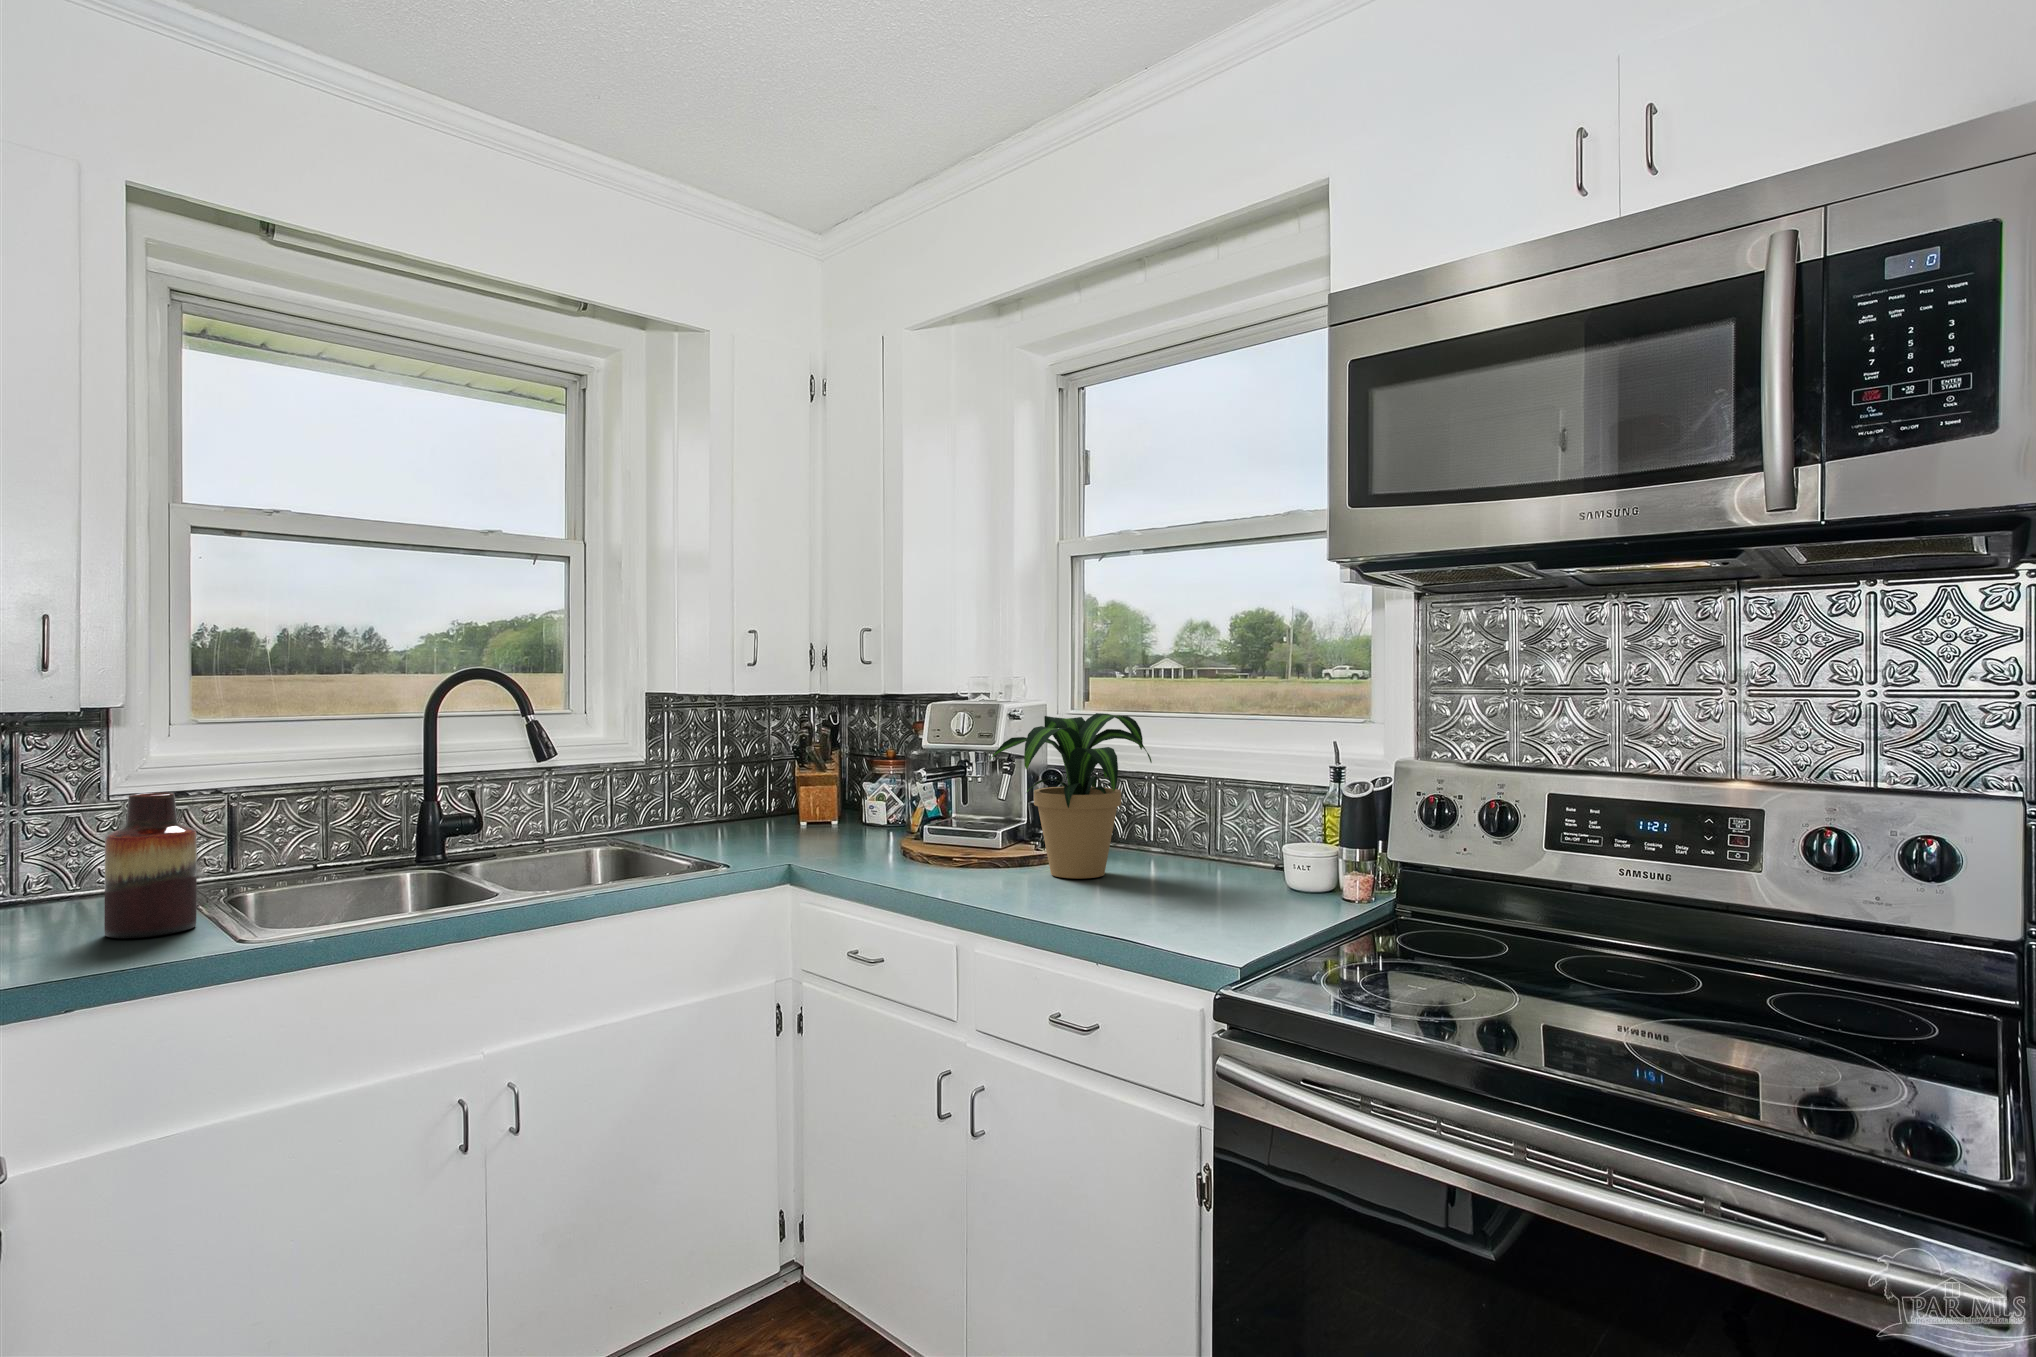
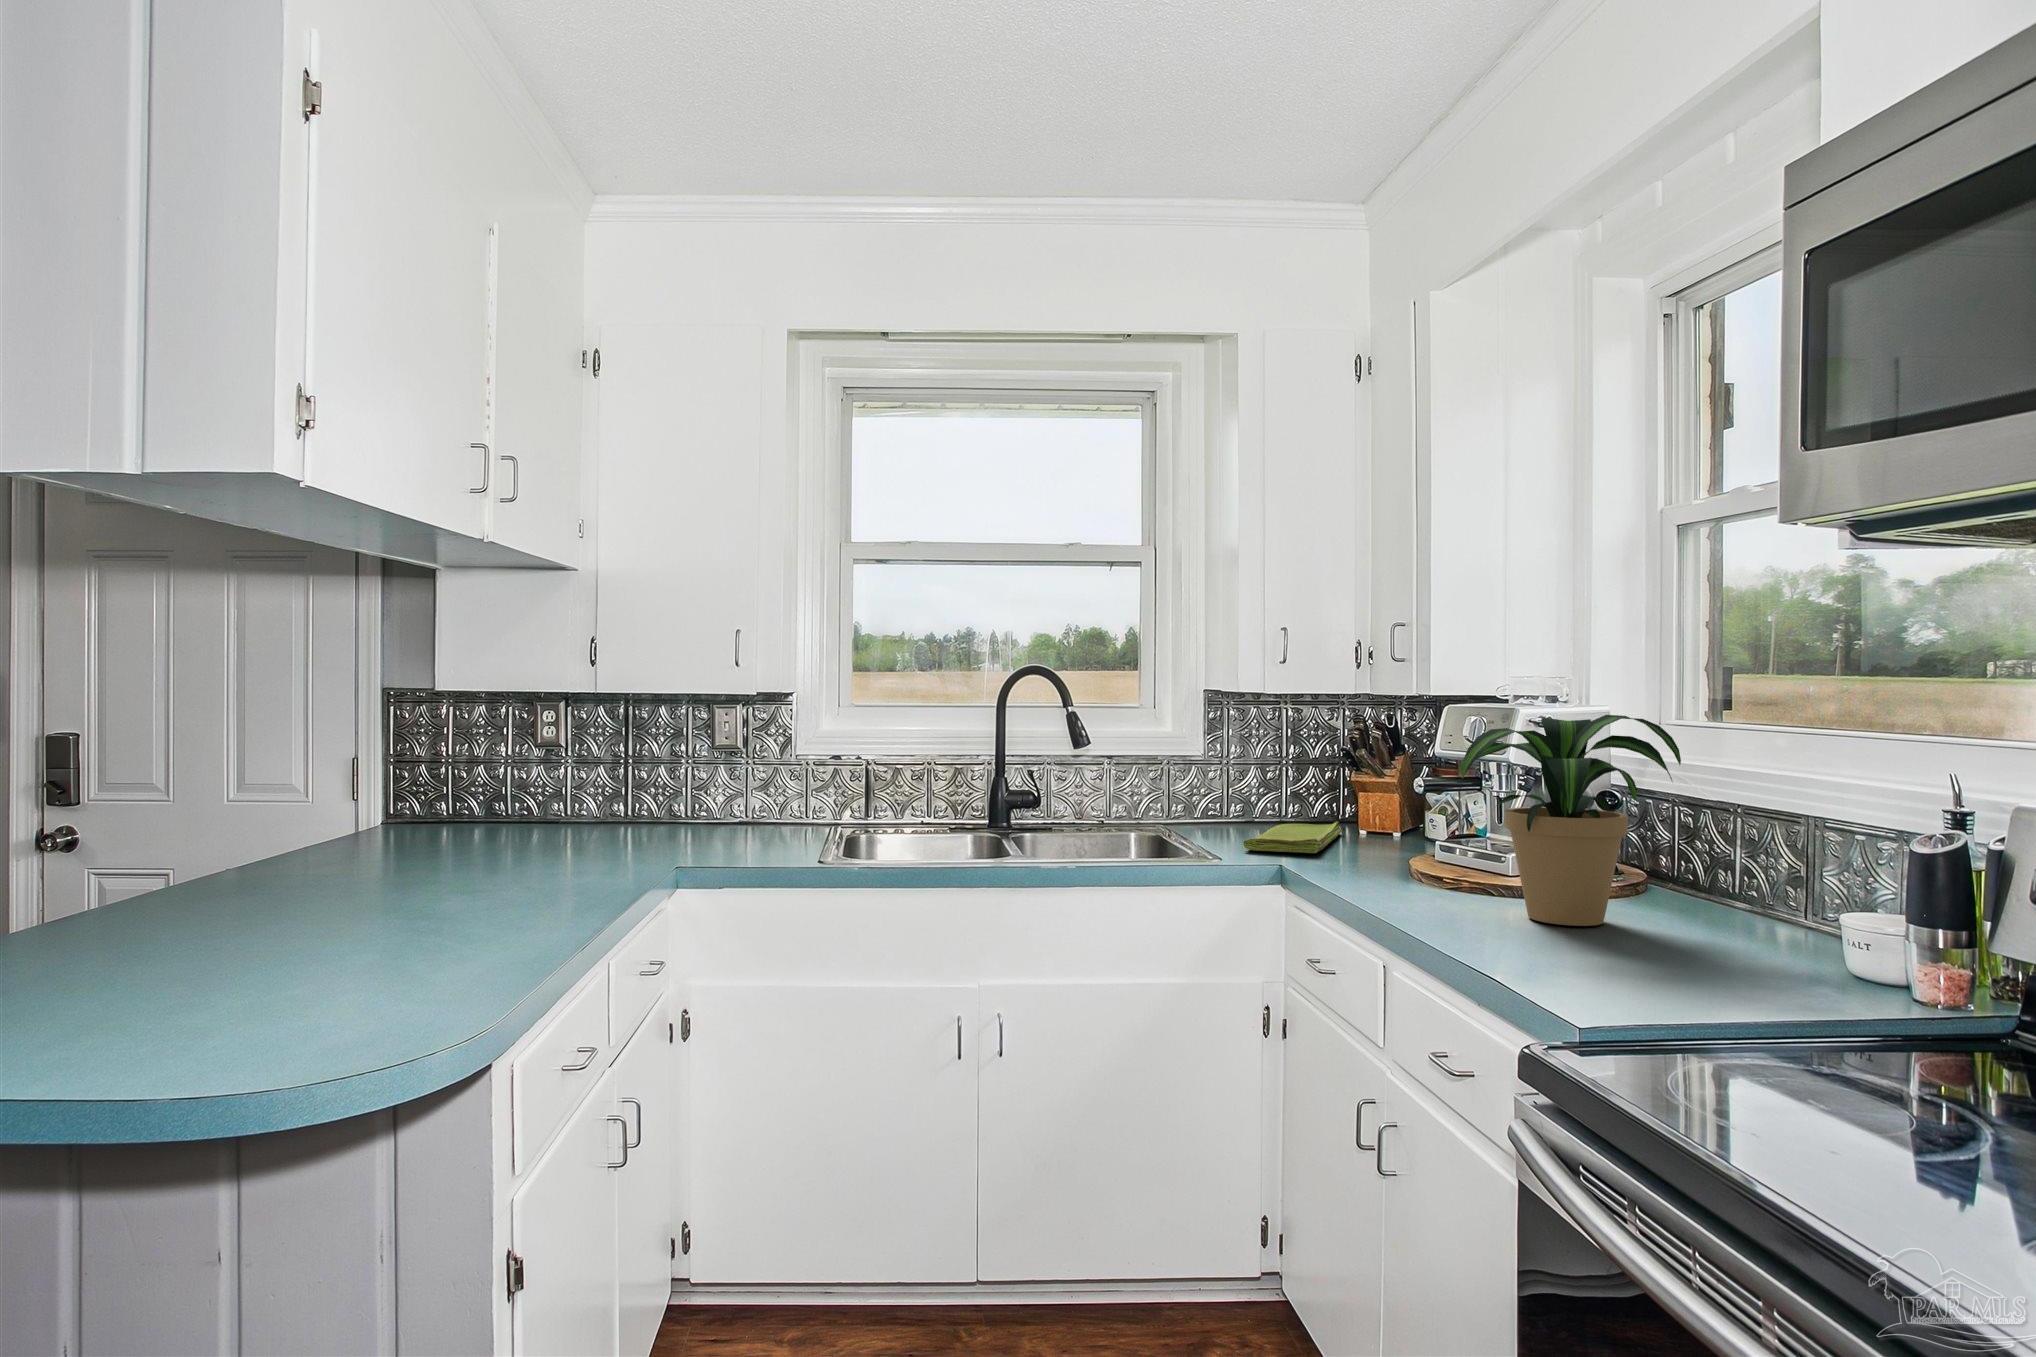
vase: present [104,792,197,938] -> none [723,754,779,860]
dish towel: none [731,815,814,849] -> present [1243,822,1341,853]

